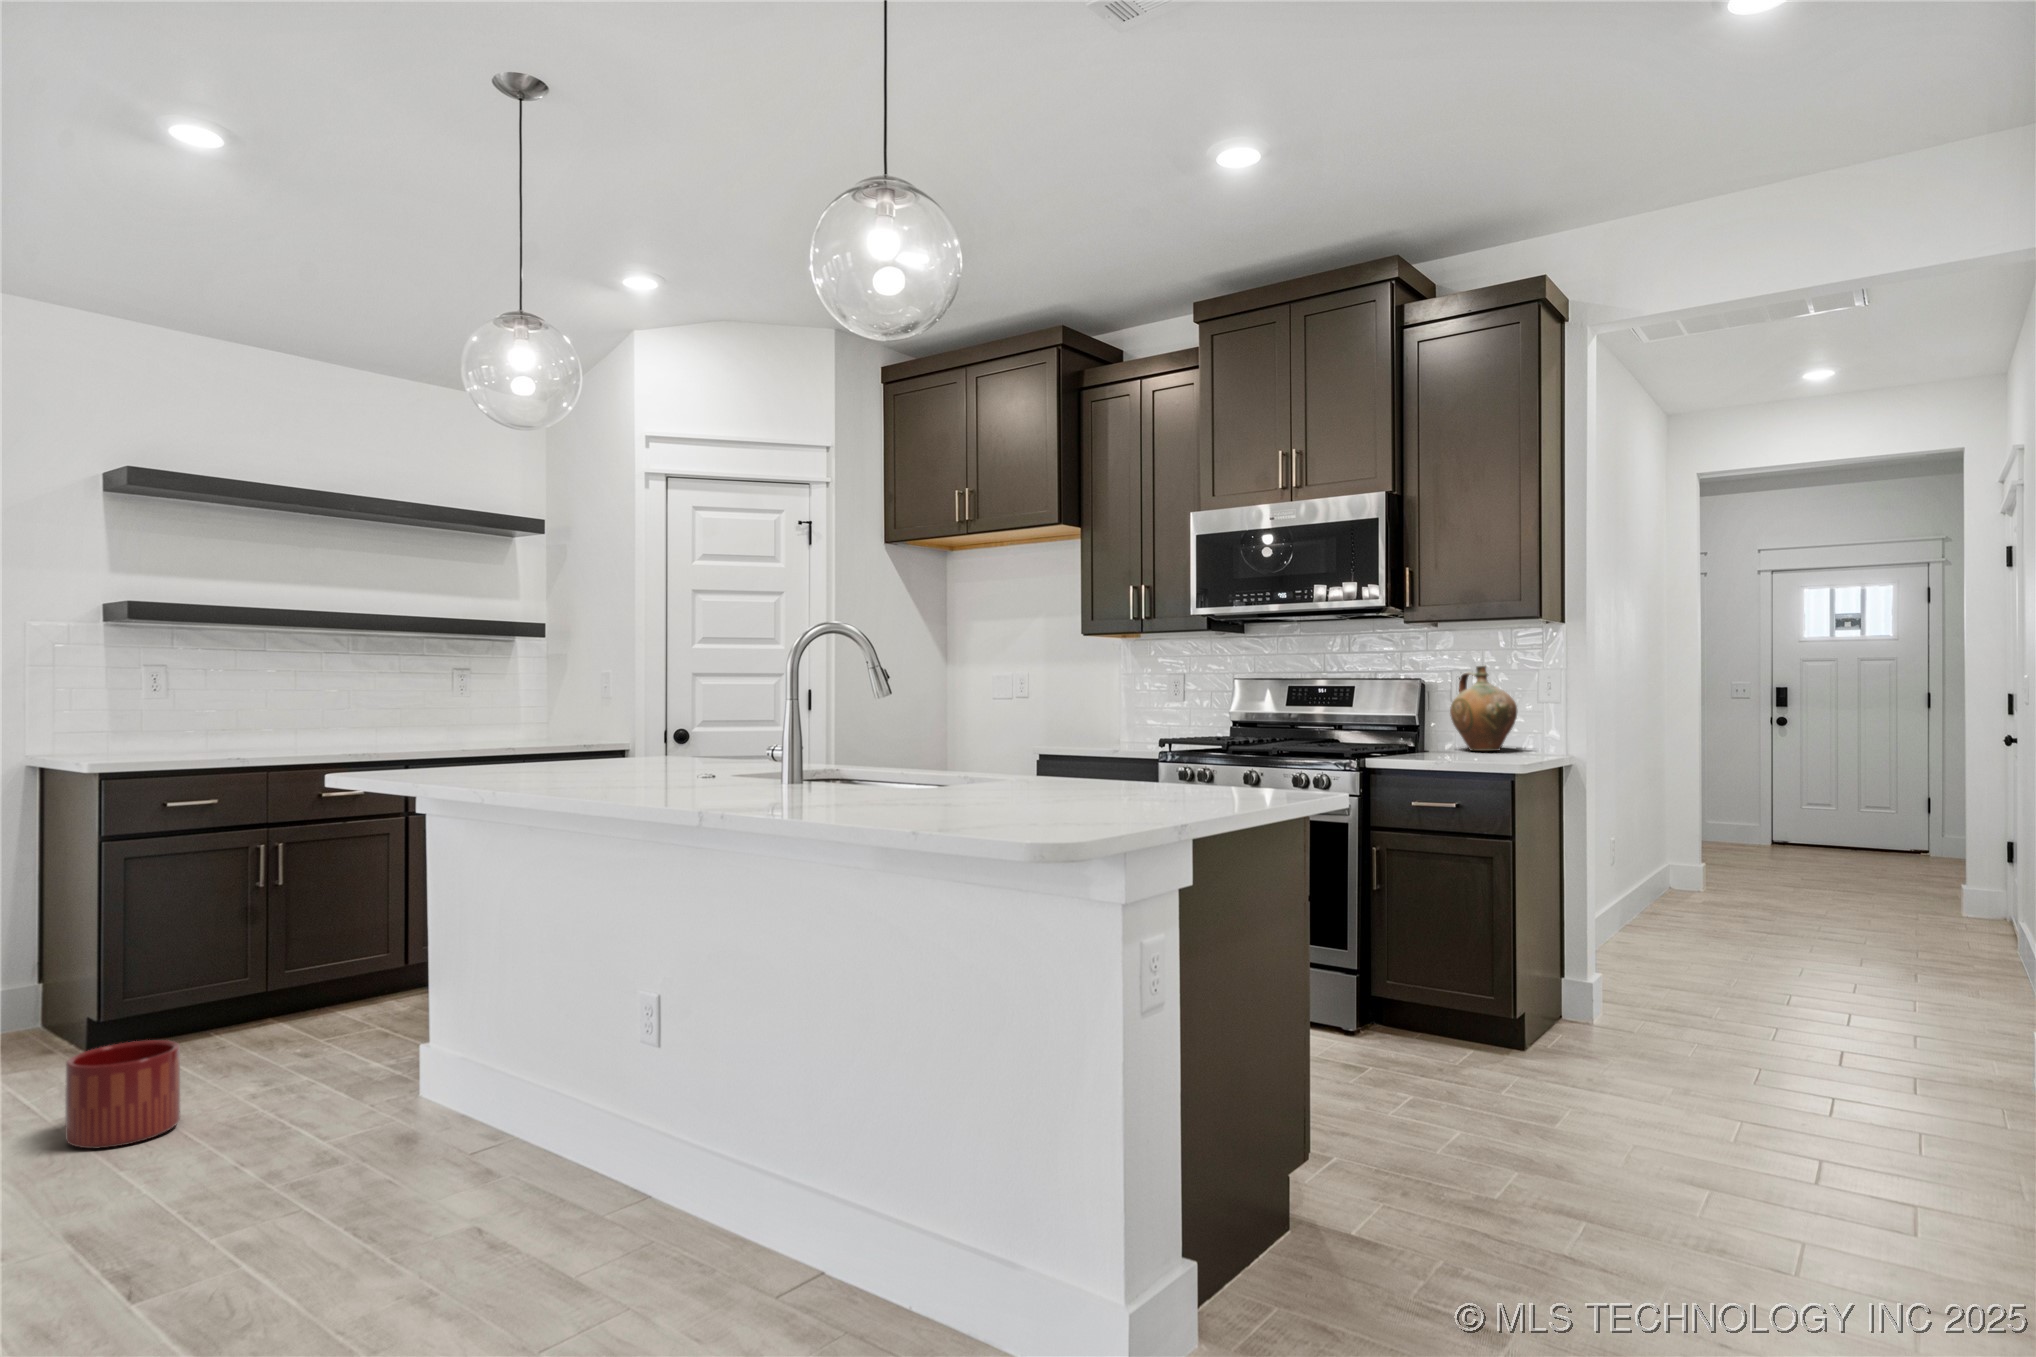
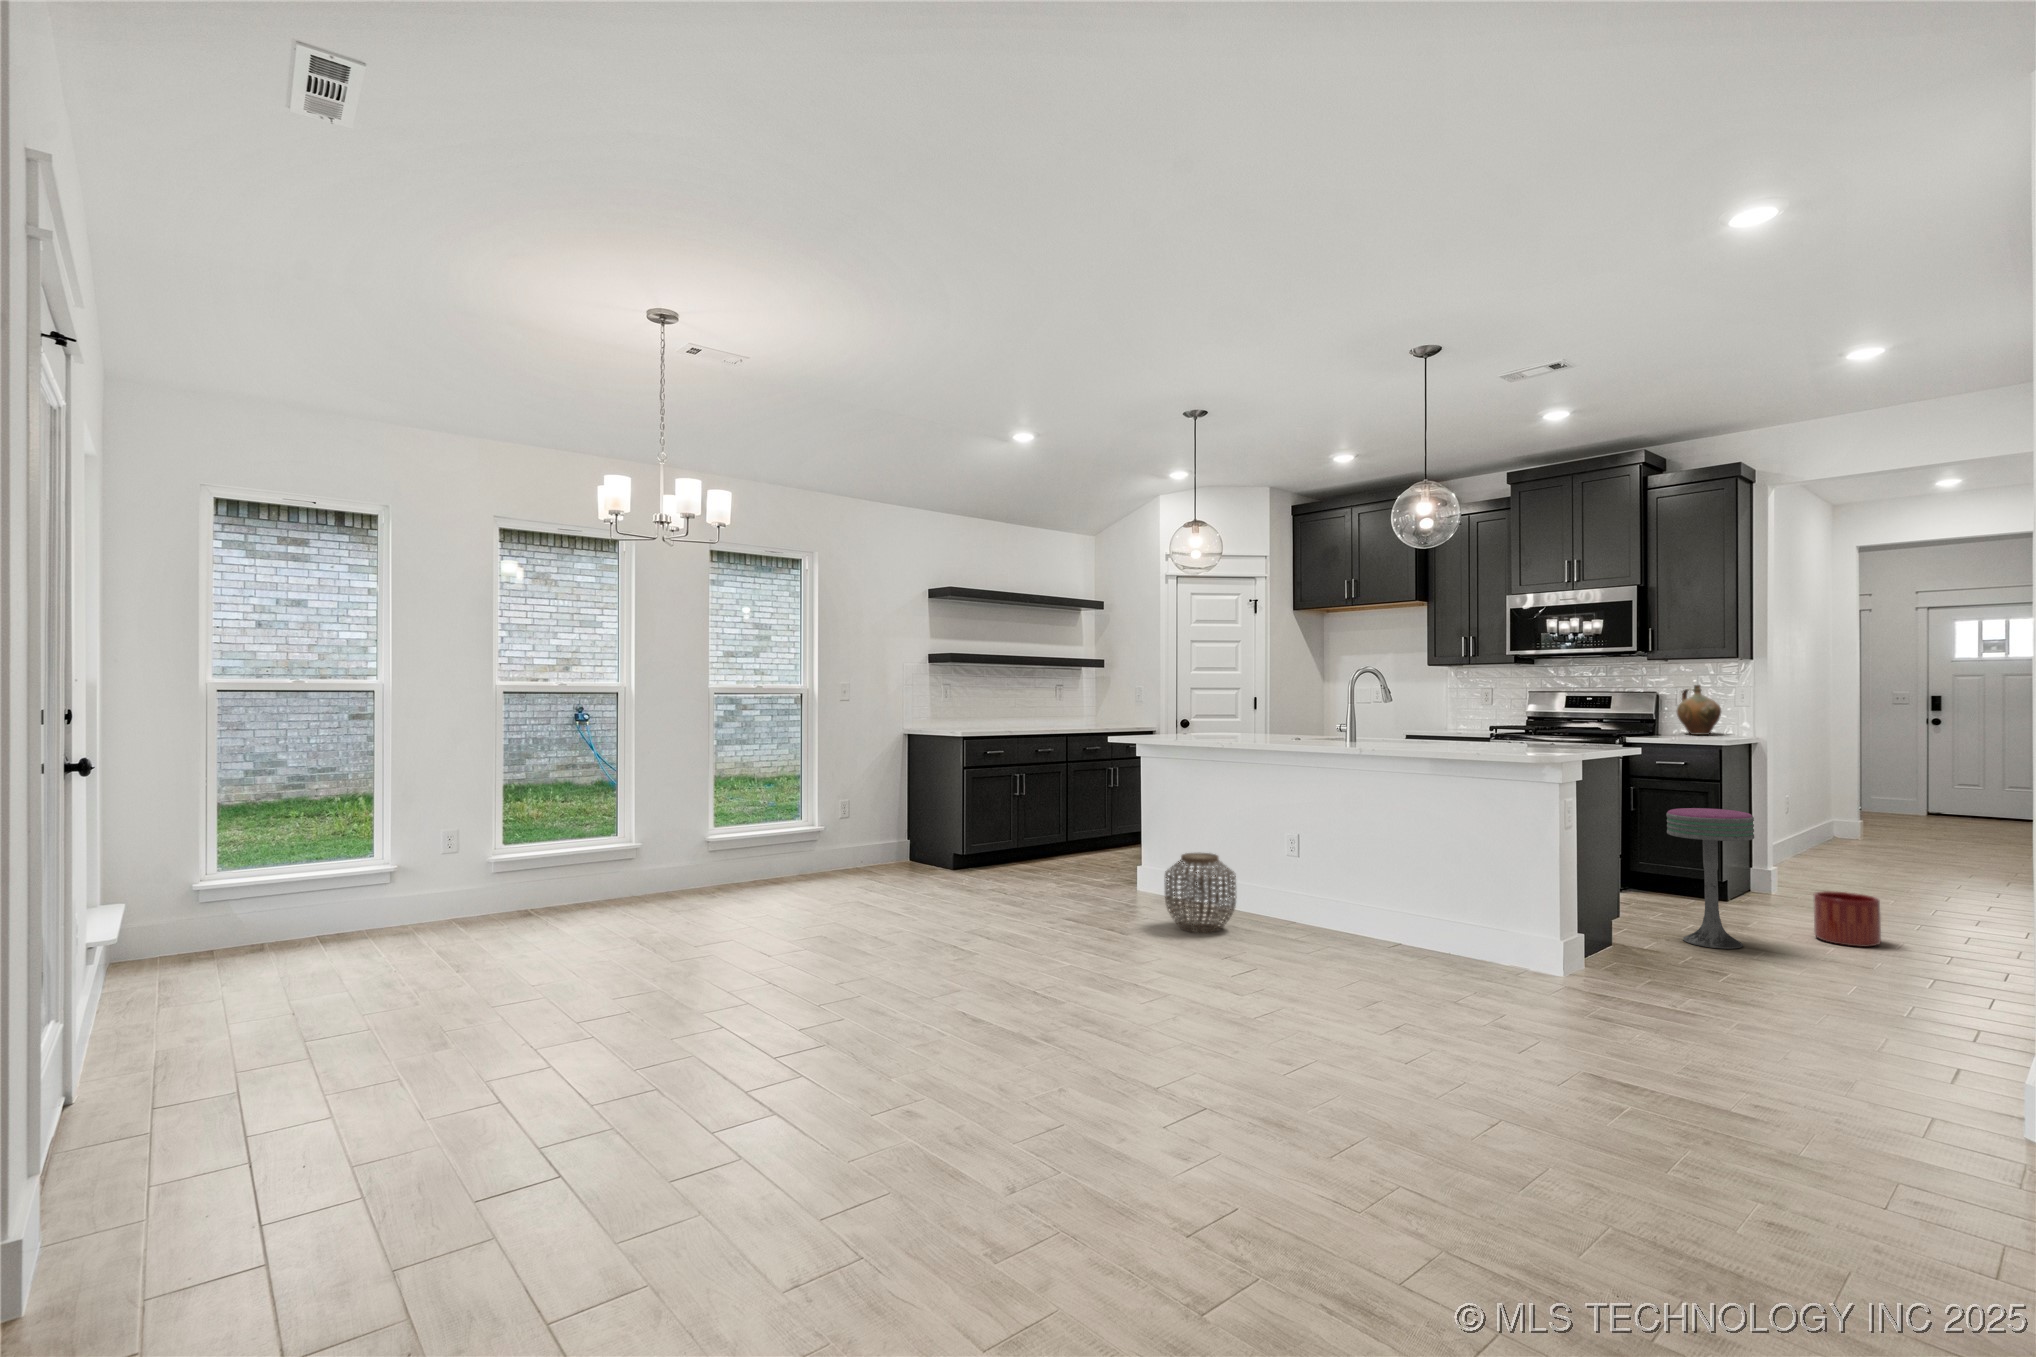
bar stool: none [1406,911,1568,1220] -> present [1666,808,1754,949]
planter: present [65,1040,180,1148] -> present [1814,891,1881,947]
woven basket: none [279,1056,475,1270] -> present [1165,853,1236,933]

